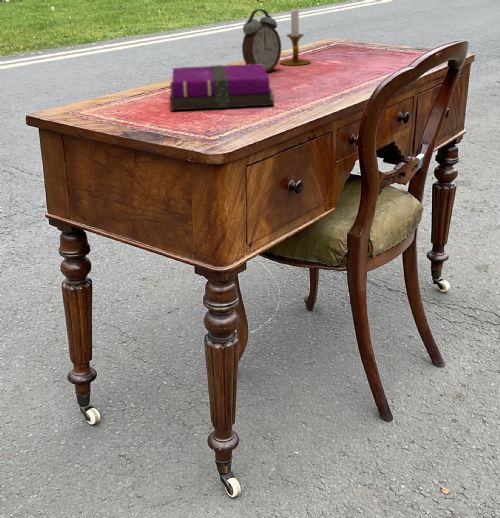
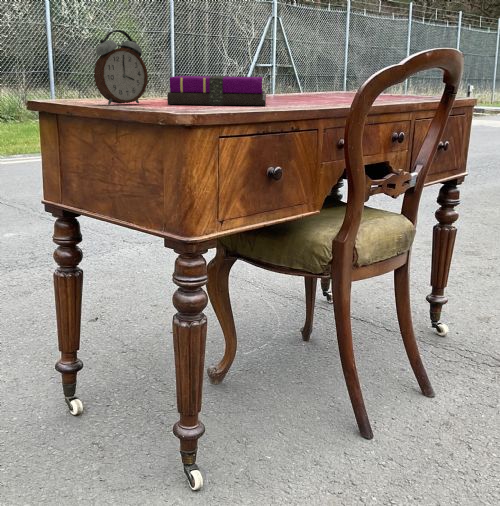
alarm clock: present [242,9,281,71] -> present [94,30,148,104]
candlestick: present [280,9,310,65] -> none [290,48,319,98]

